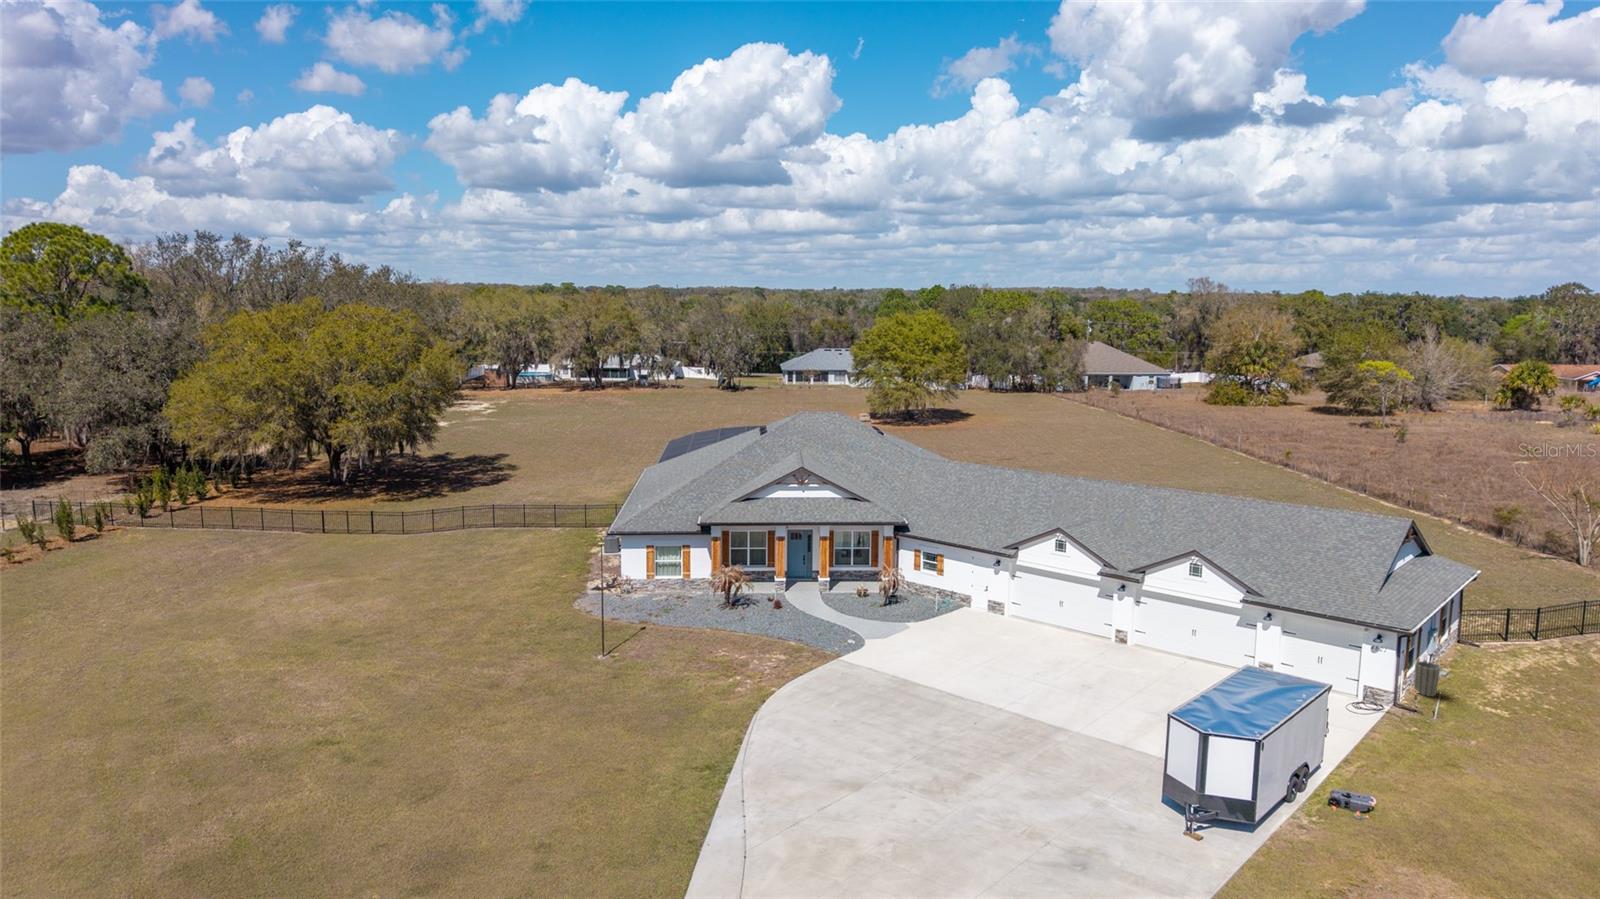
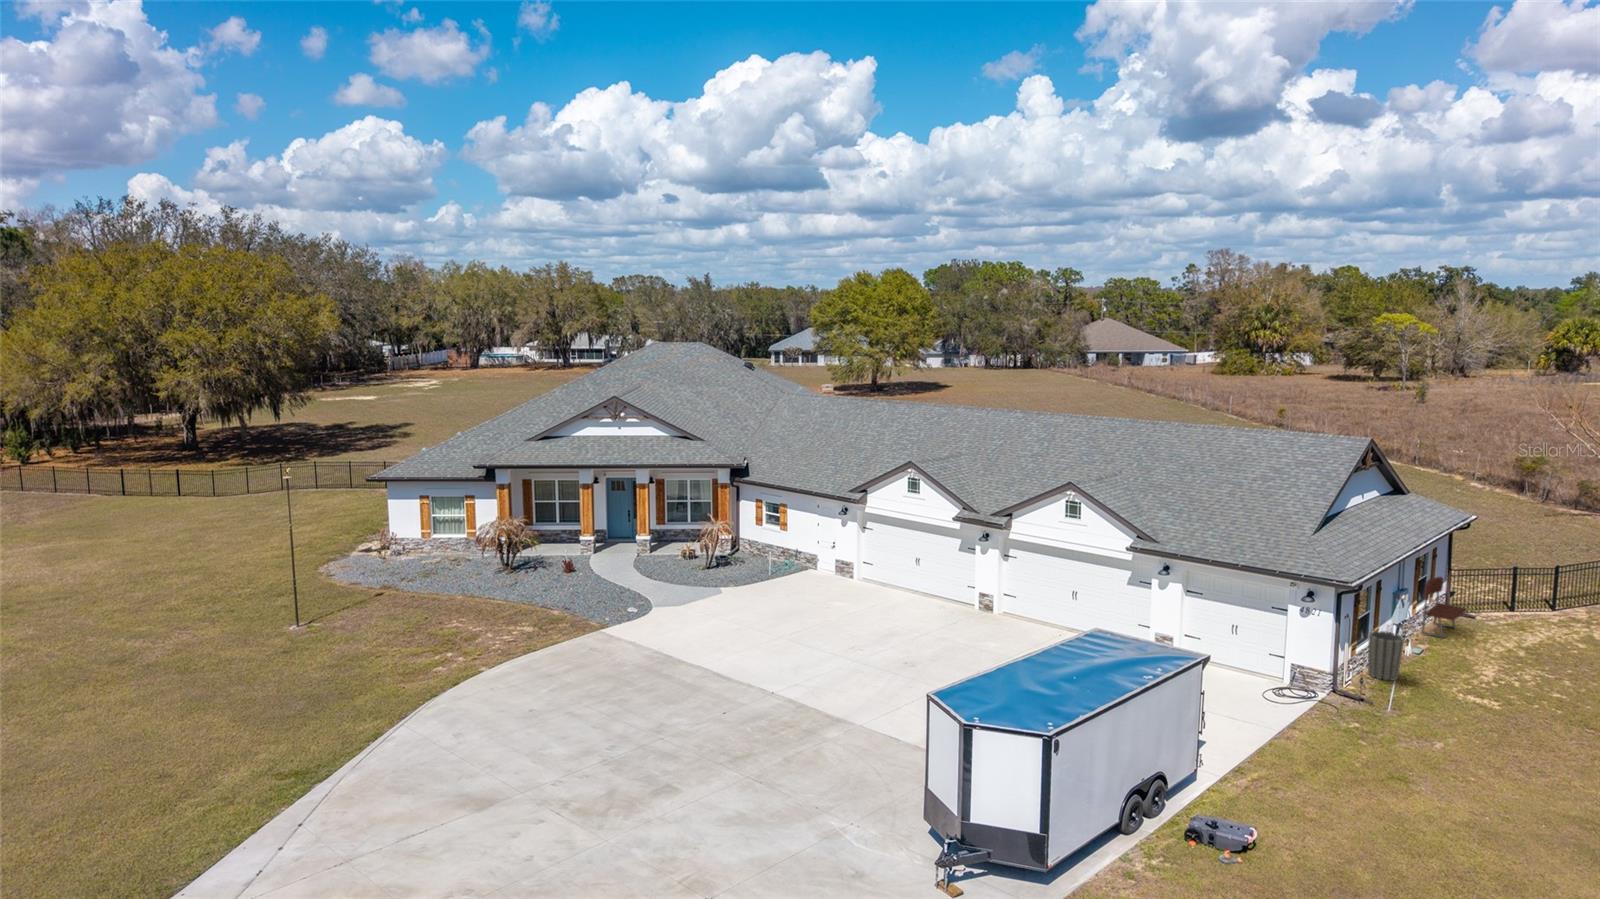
bench: none [1443,618,1476,664] -> present [1421,577,1467,638]

